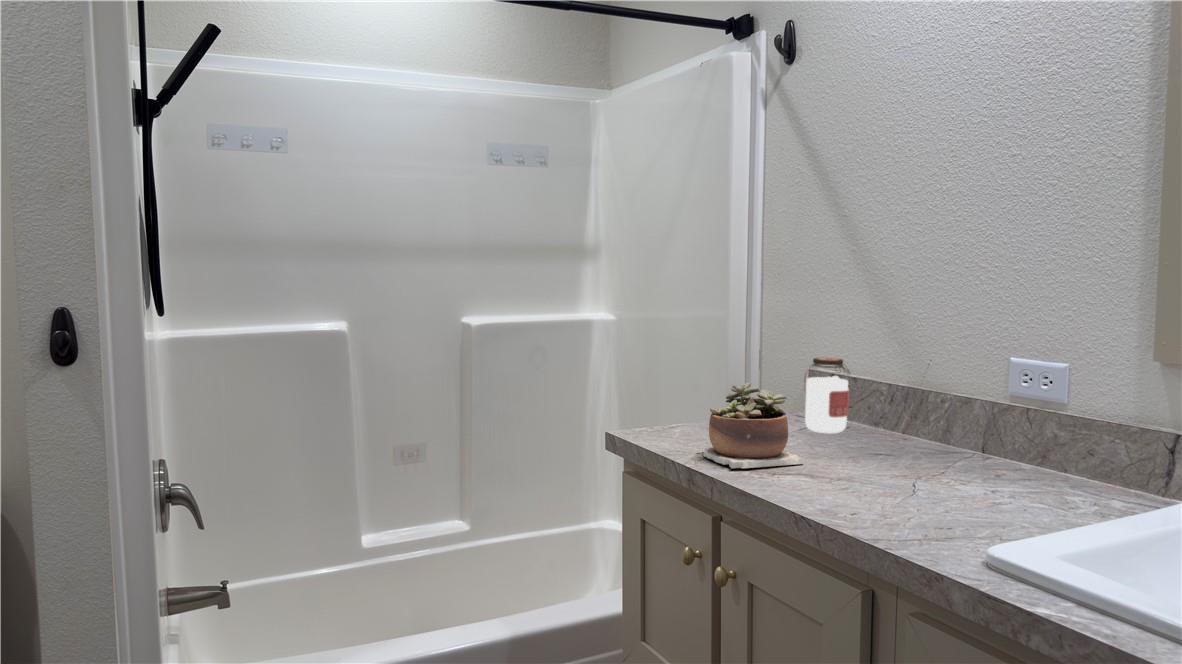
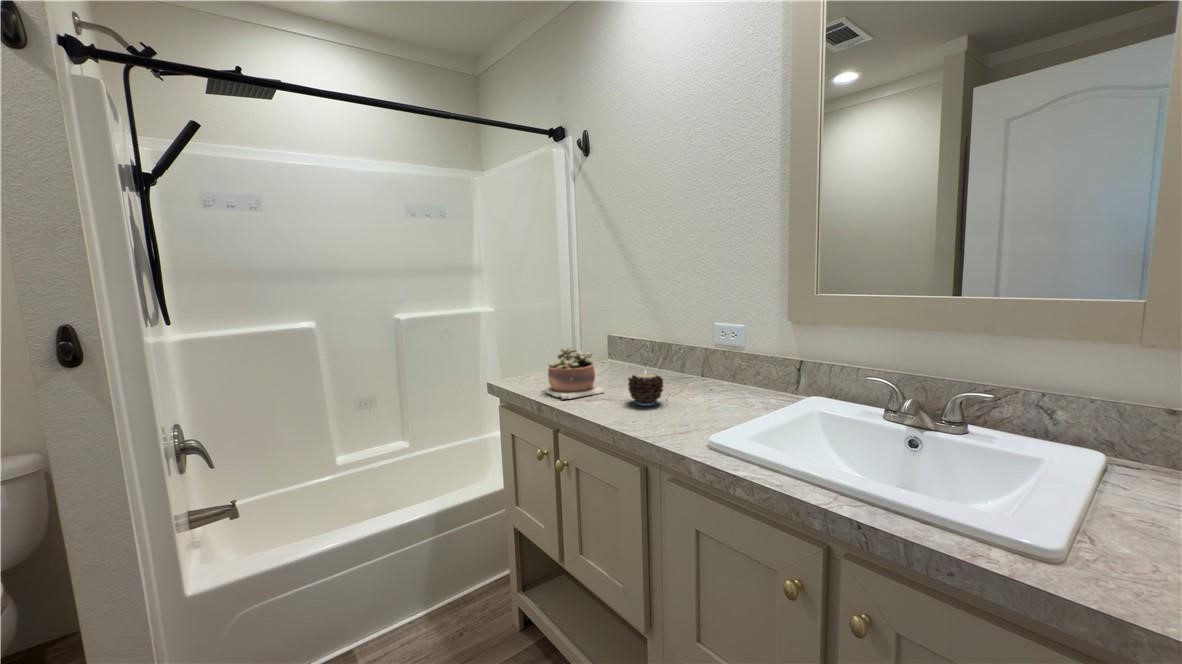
jar: present [804,358,850,433] -> none [603,328,629,373]
candle: none [846,428,909,491] -> present [628,372,663,406]

